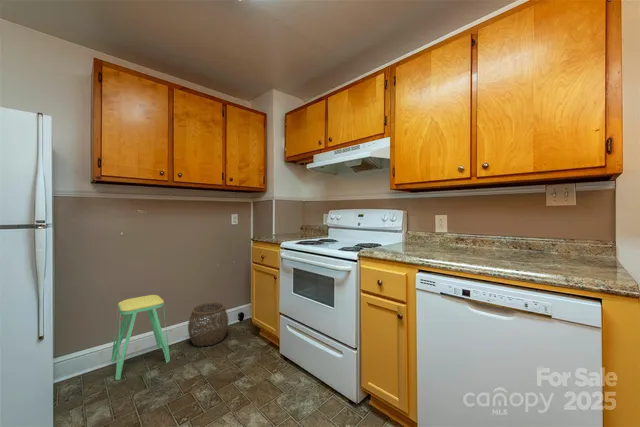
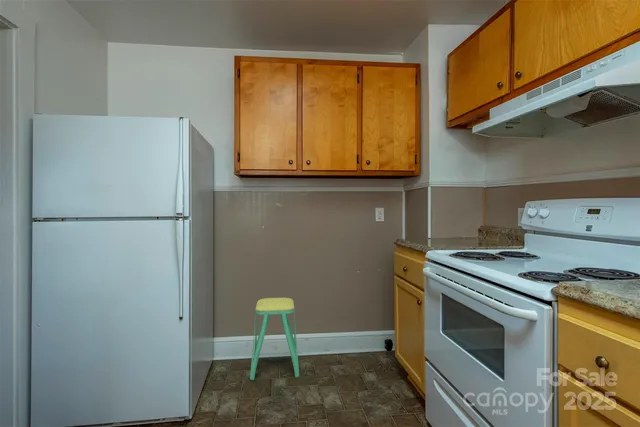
woven basket: present [188,302,229,346] -> none [321,318,368,372]

